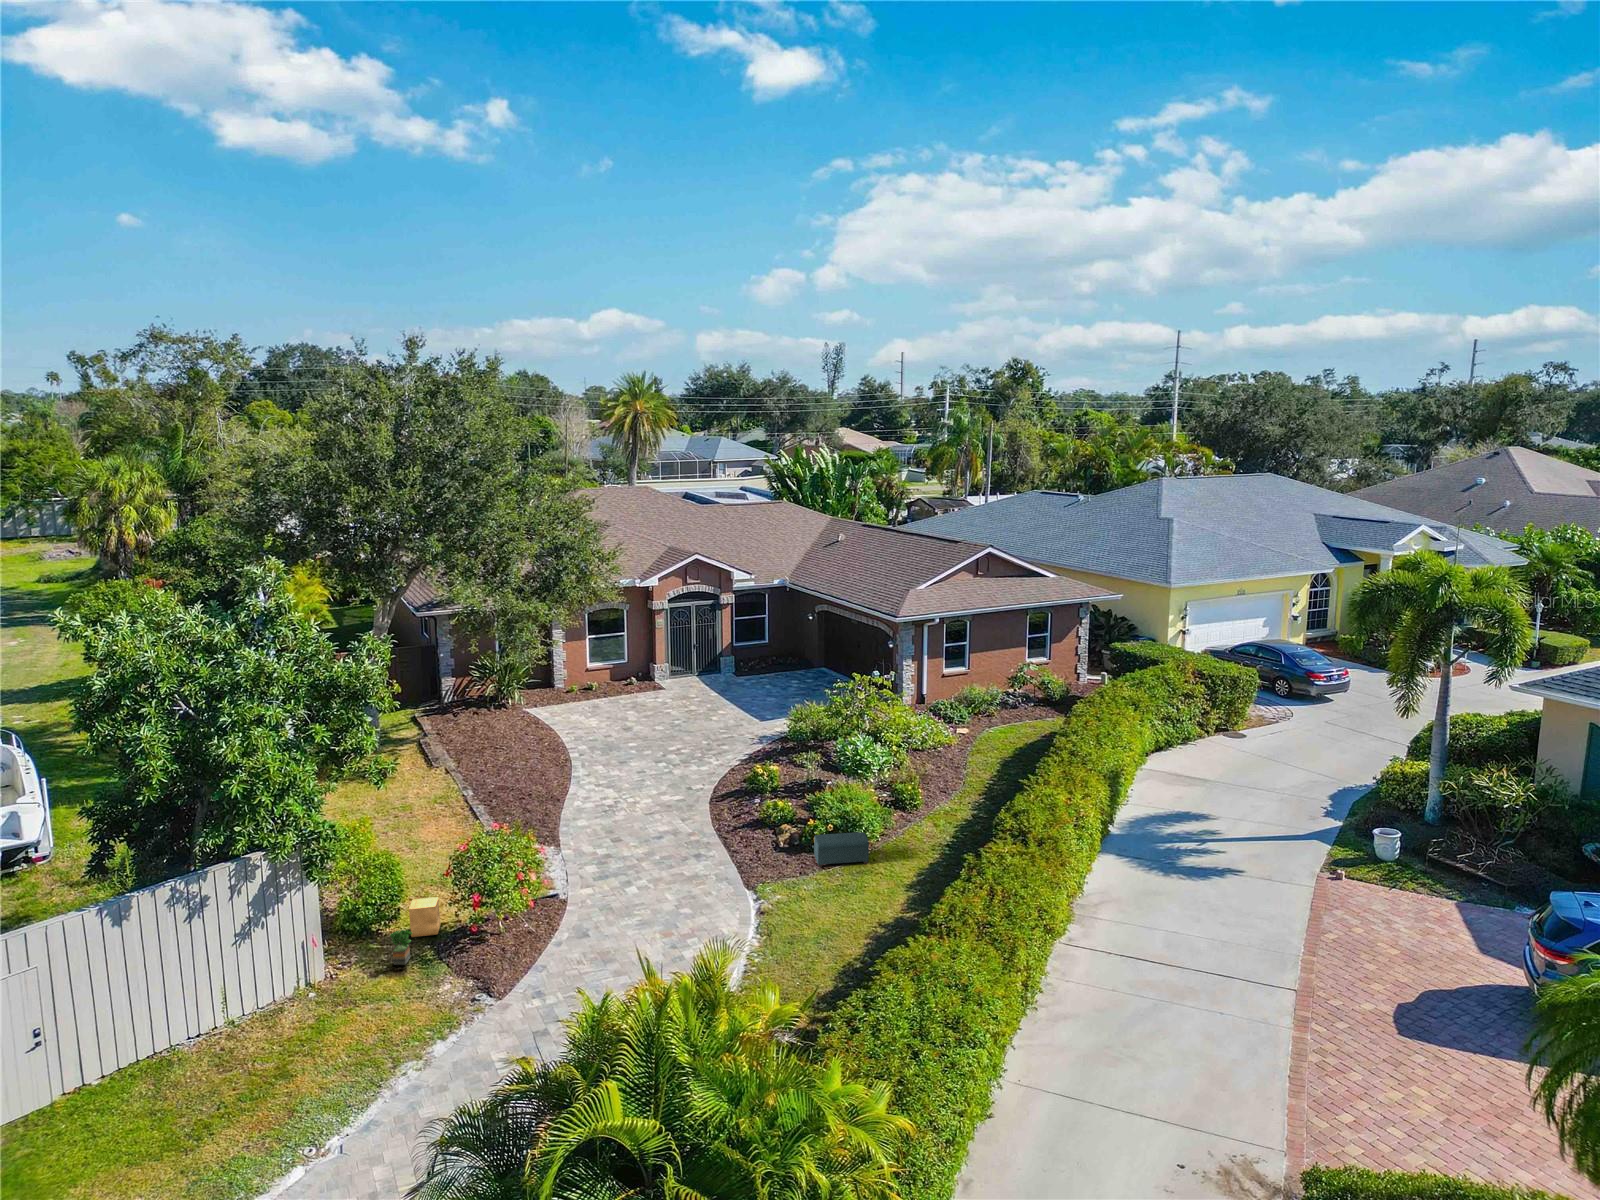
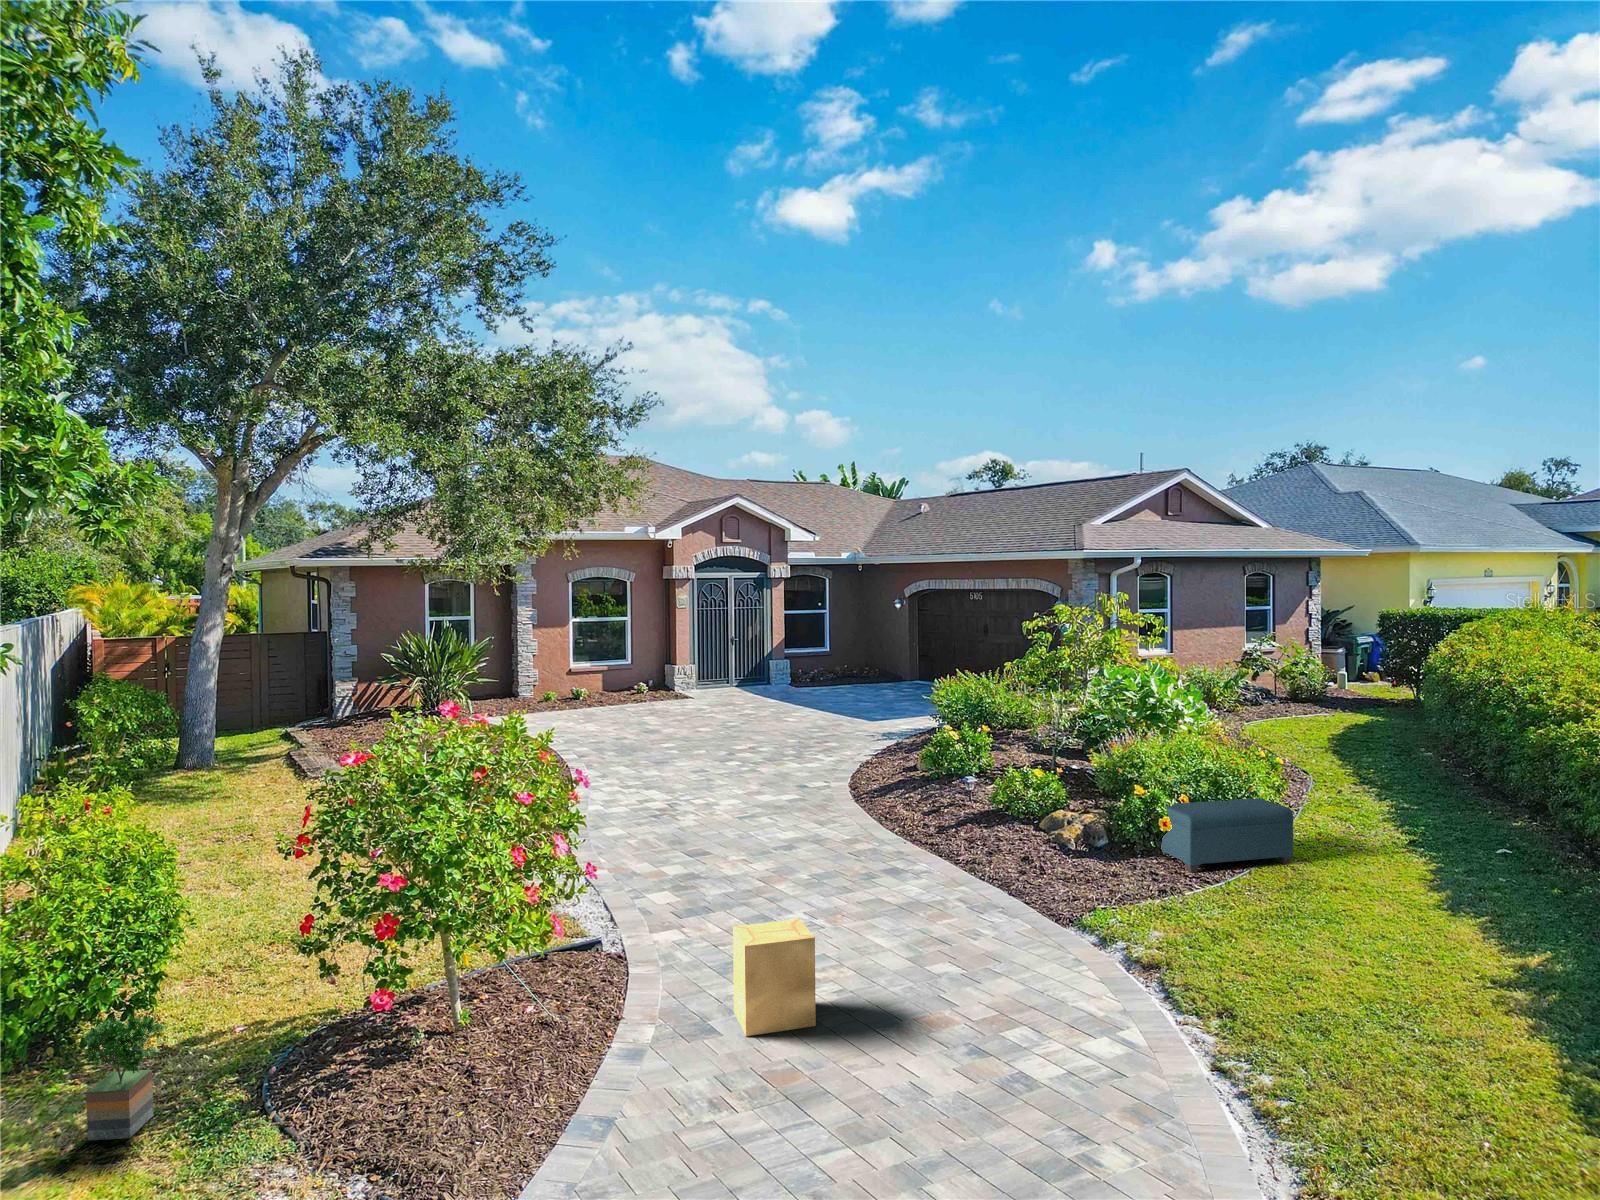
cardboard box: present [409,897,440,937] -> present [733,919,816,1036]

